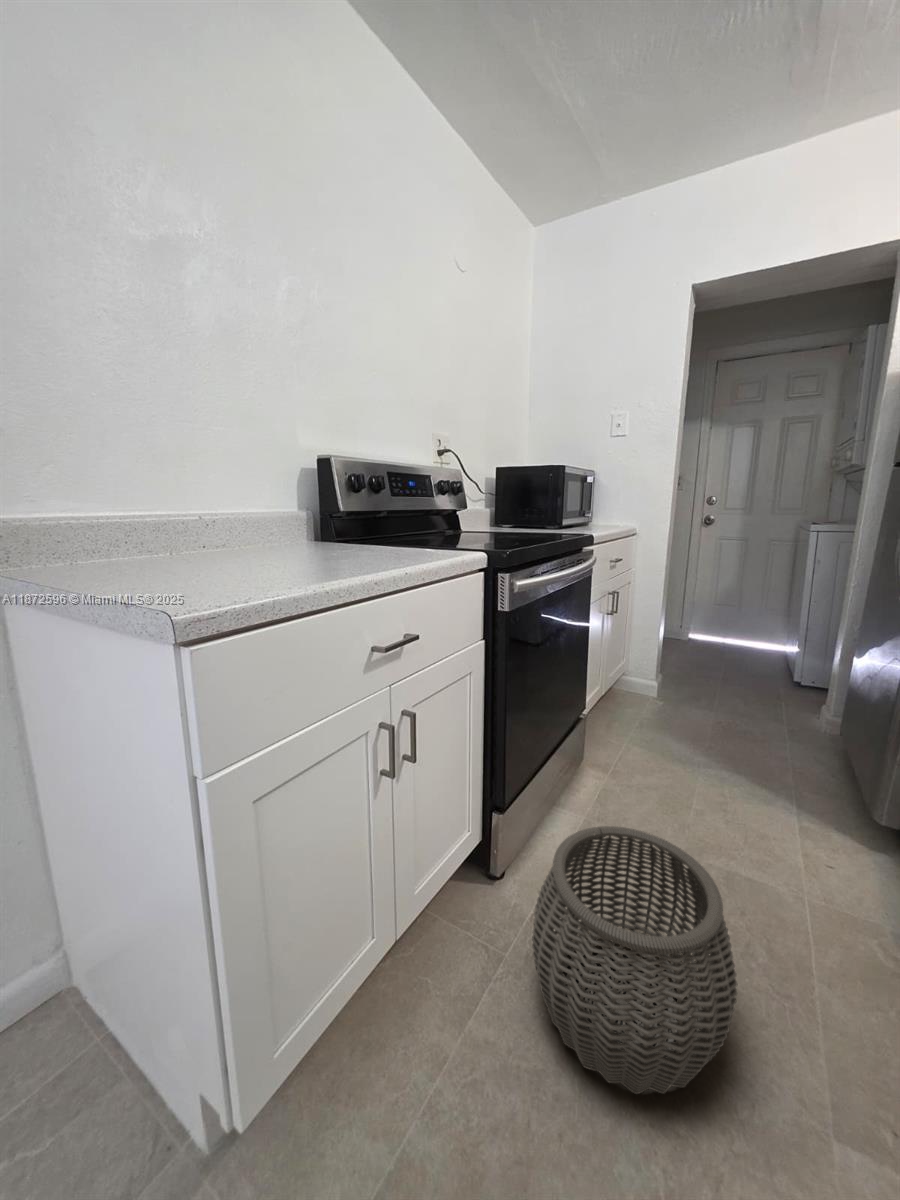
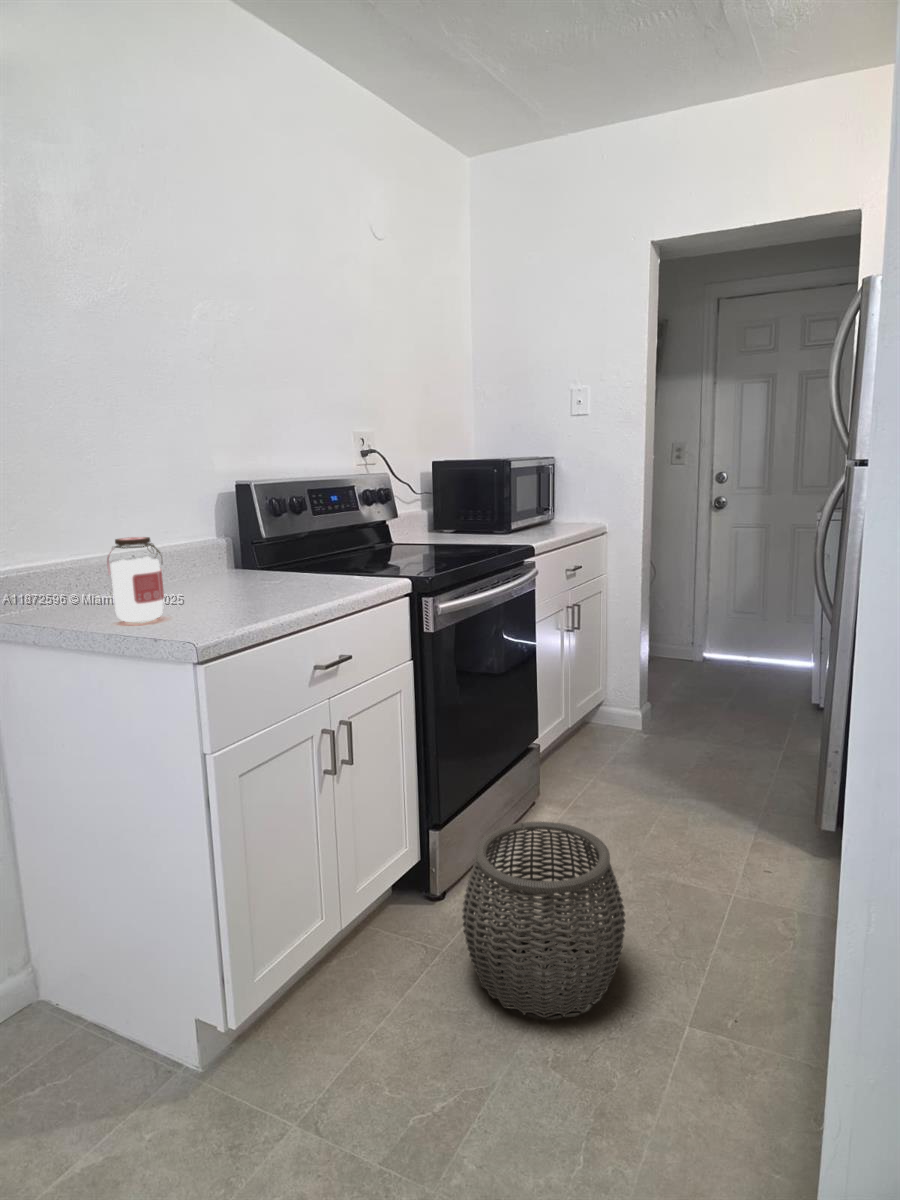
jar: none [95,467,180,582] -> present [107,537,164,622]

